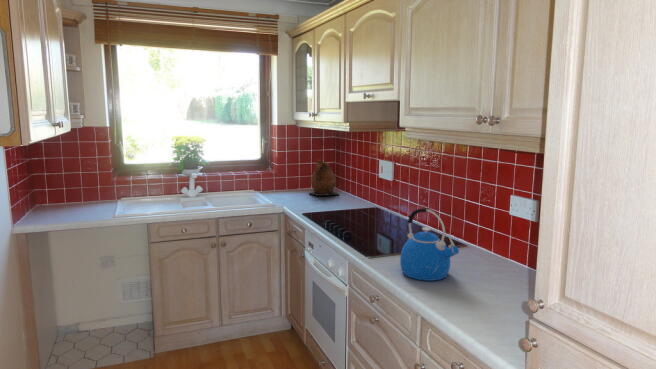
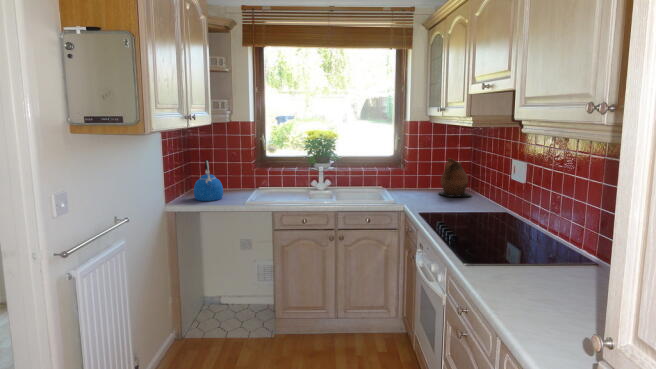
kettle: present [400,208,459,281] -> present [194,160,223,201]

